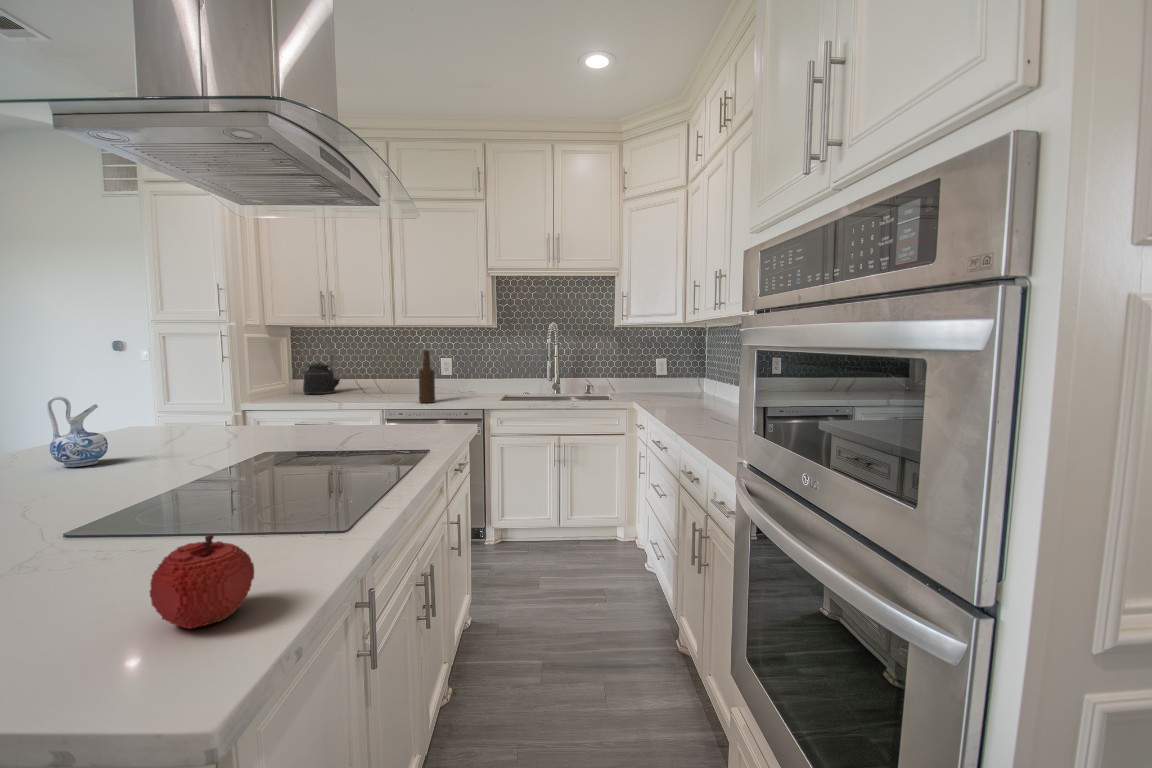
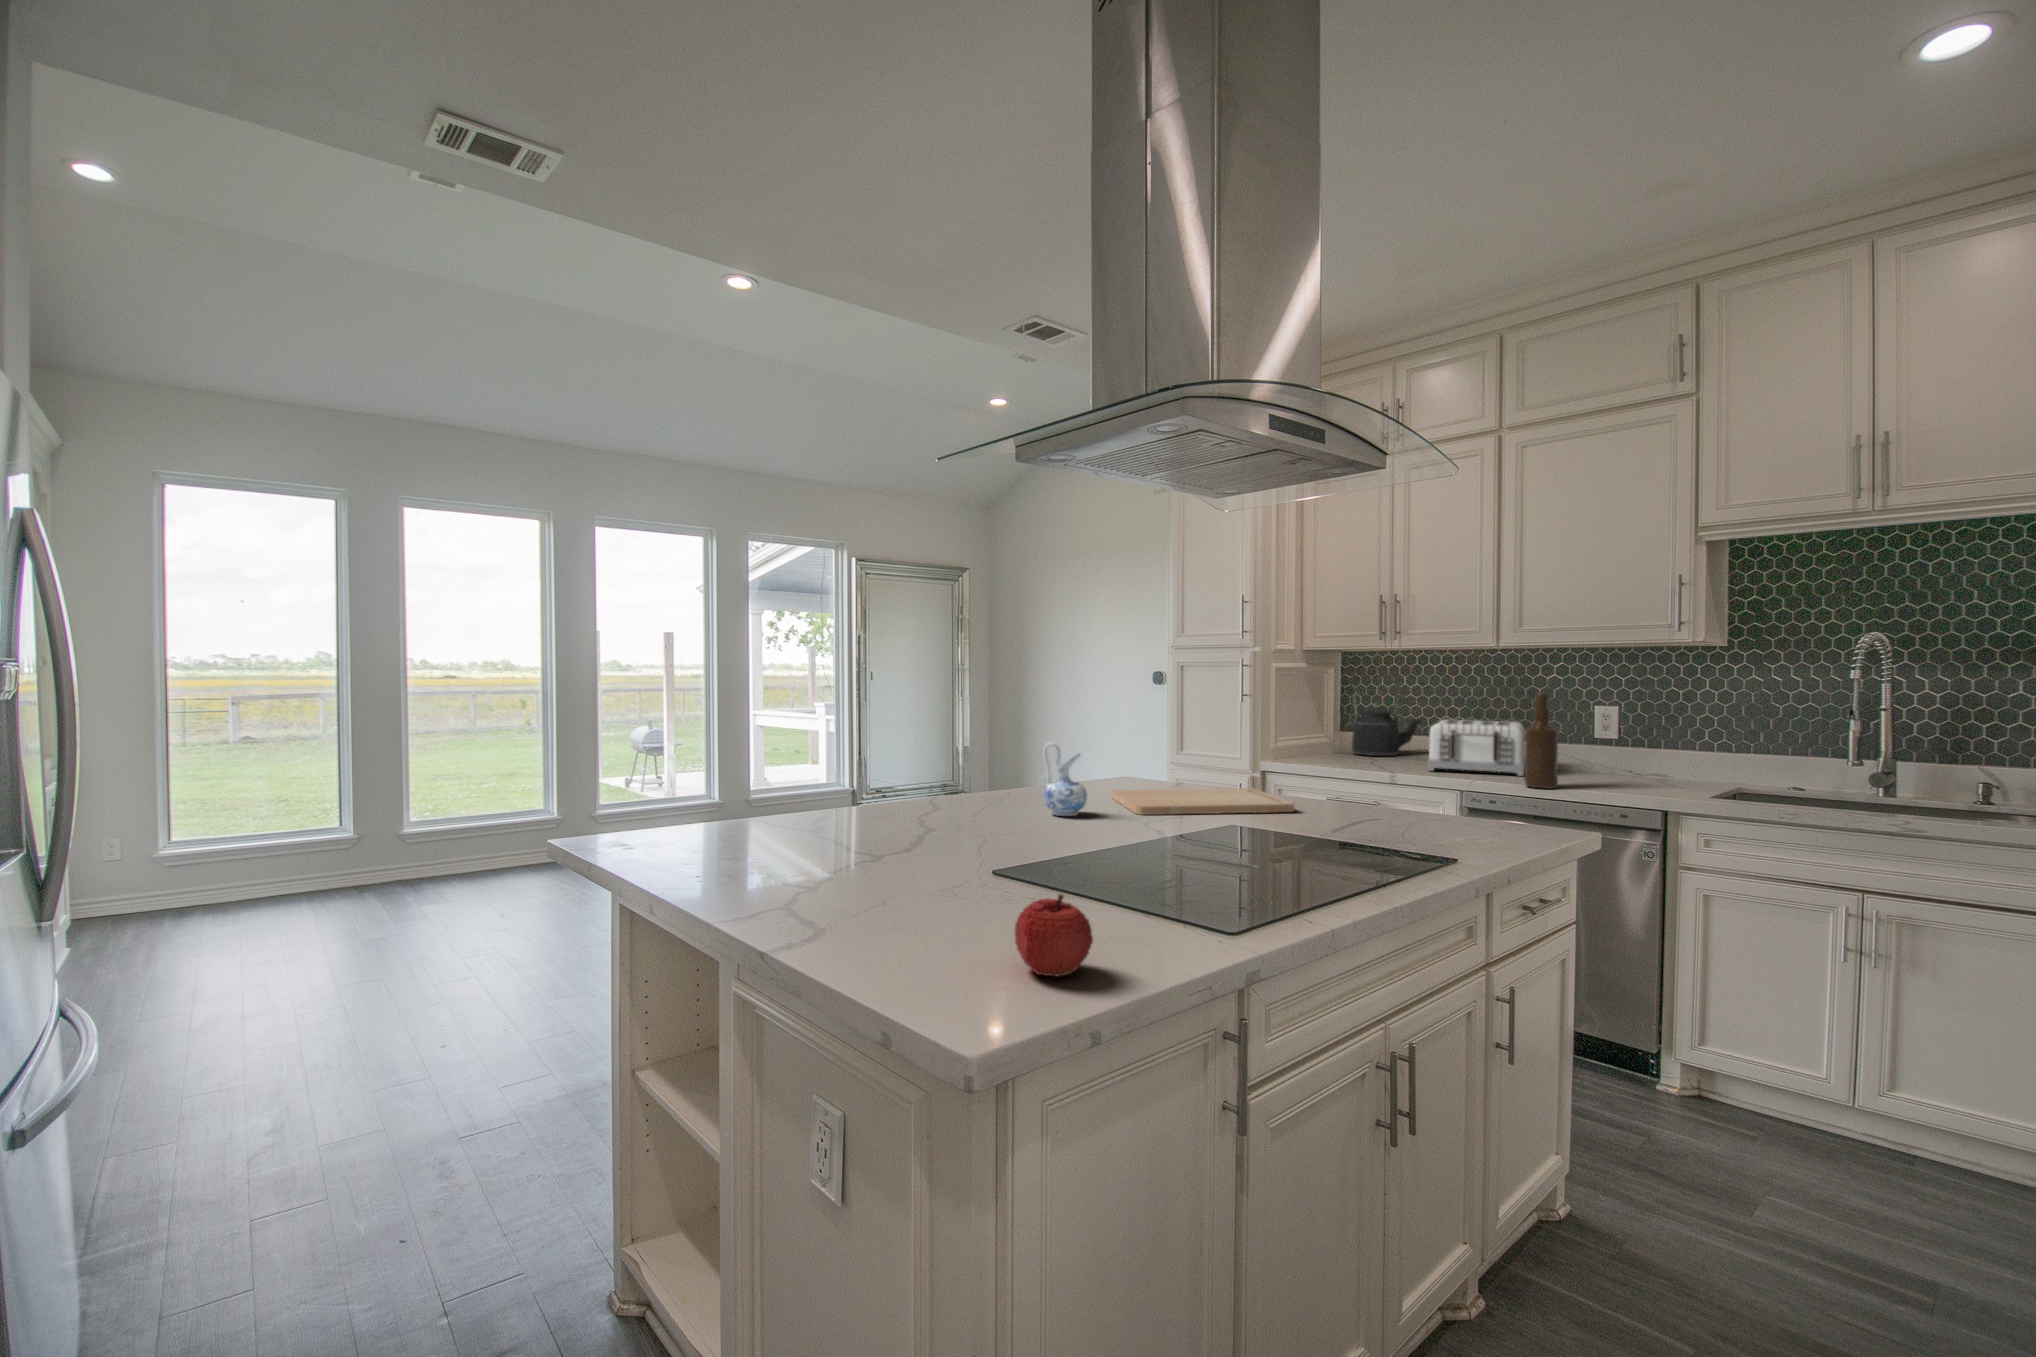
toaster: none [360,368,414,399] -> present [1428,720,1525,776]
cutting board: none [124,421,303,453] -> present [1111,788,1295,815]

